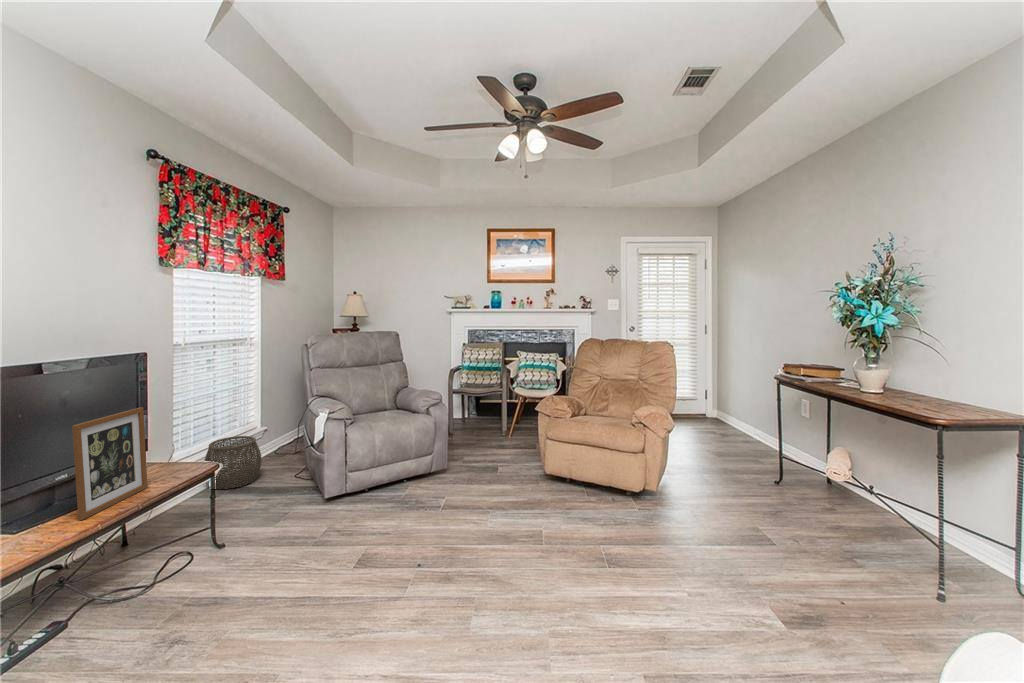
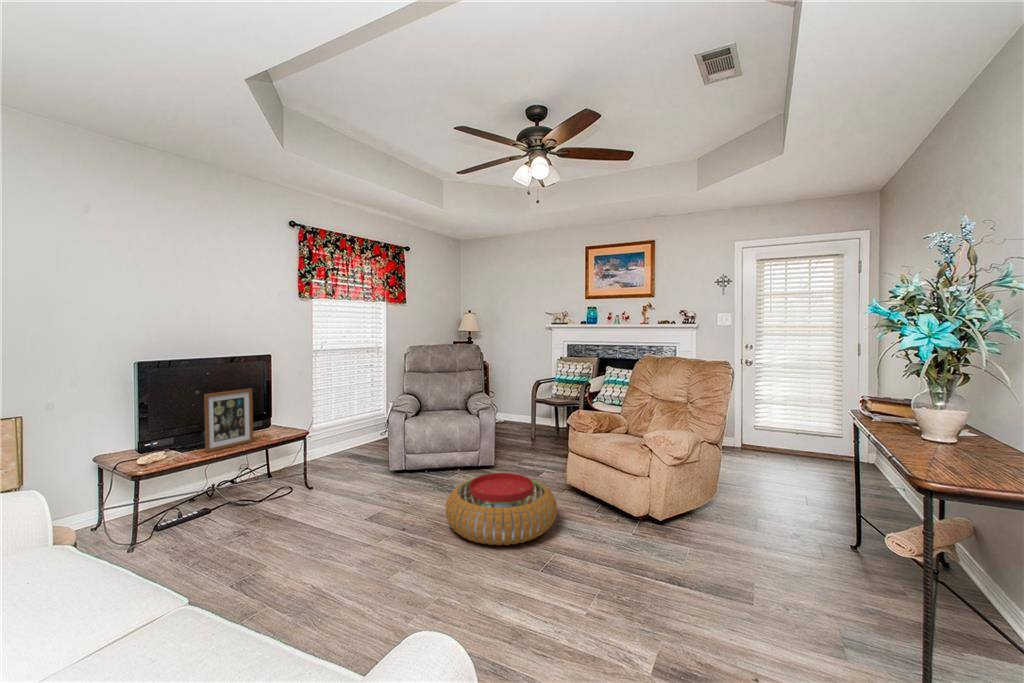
woven basket: present [204,436,262,489] -> none [325,422,364,460]
pouf: none [459,472,579,555] -> present [446,473,557,545]

